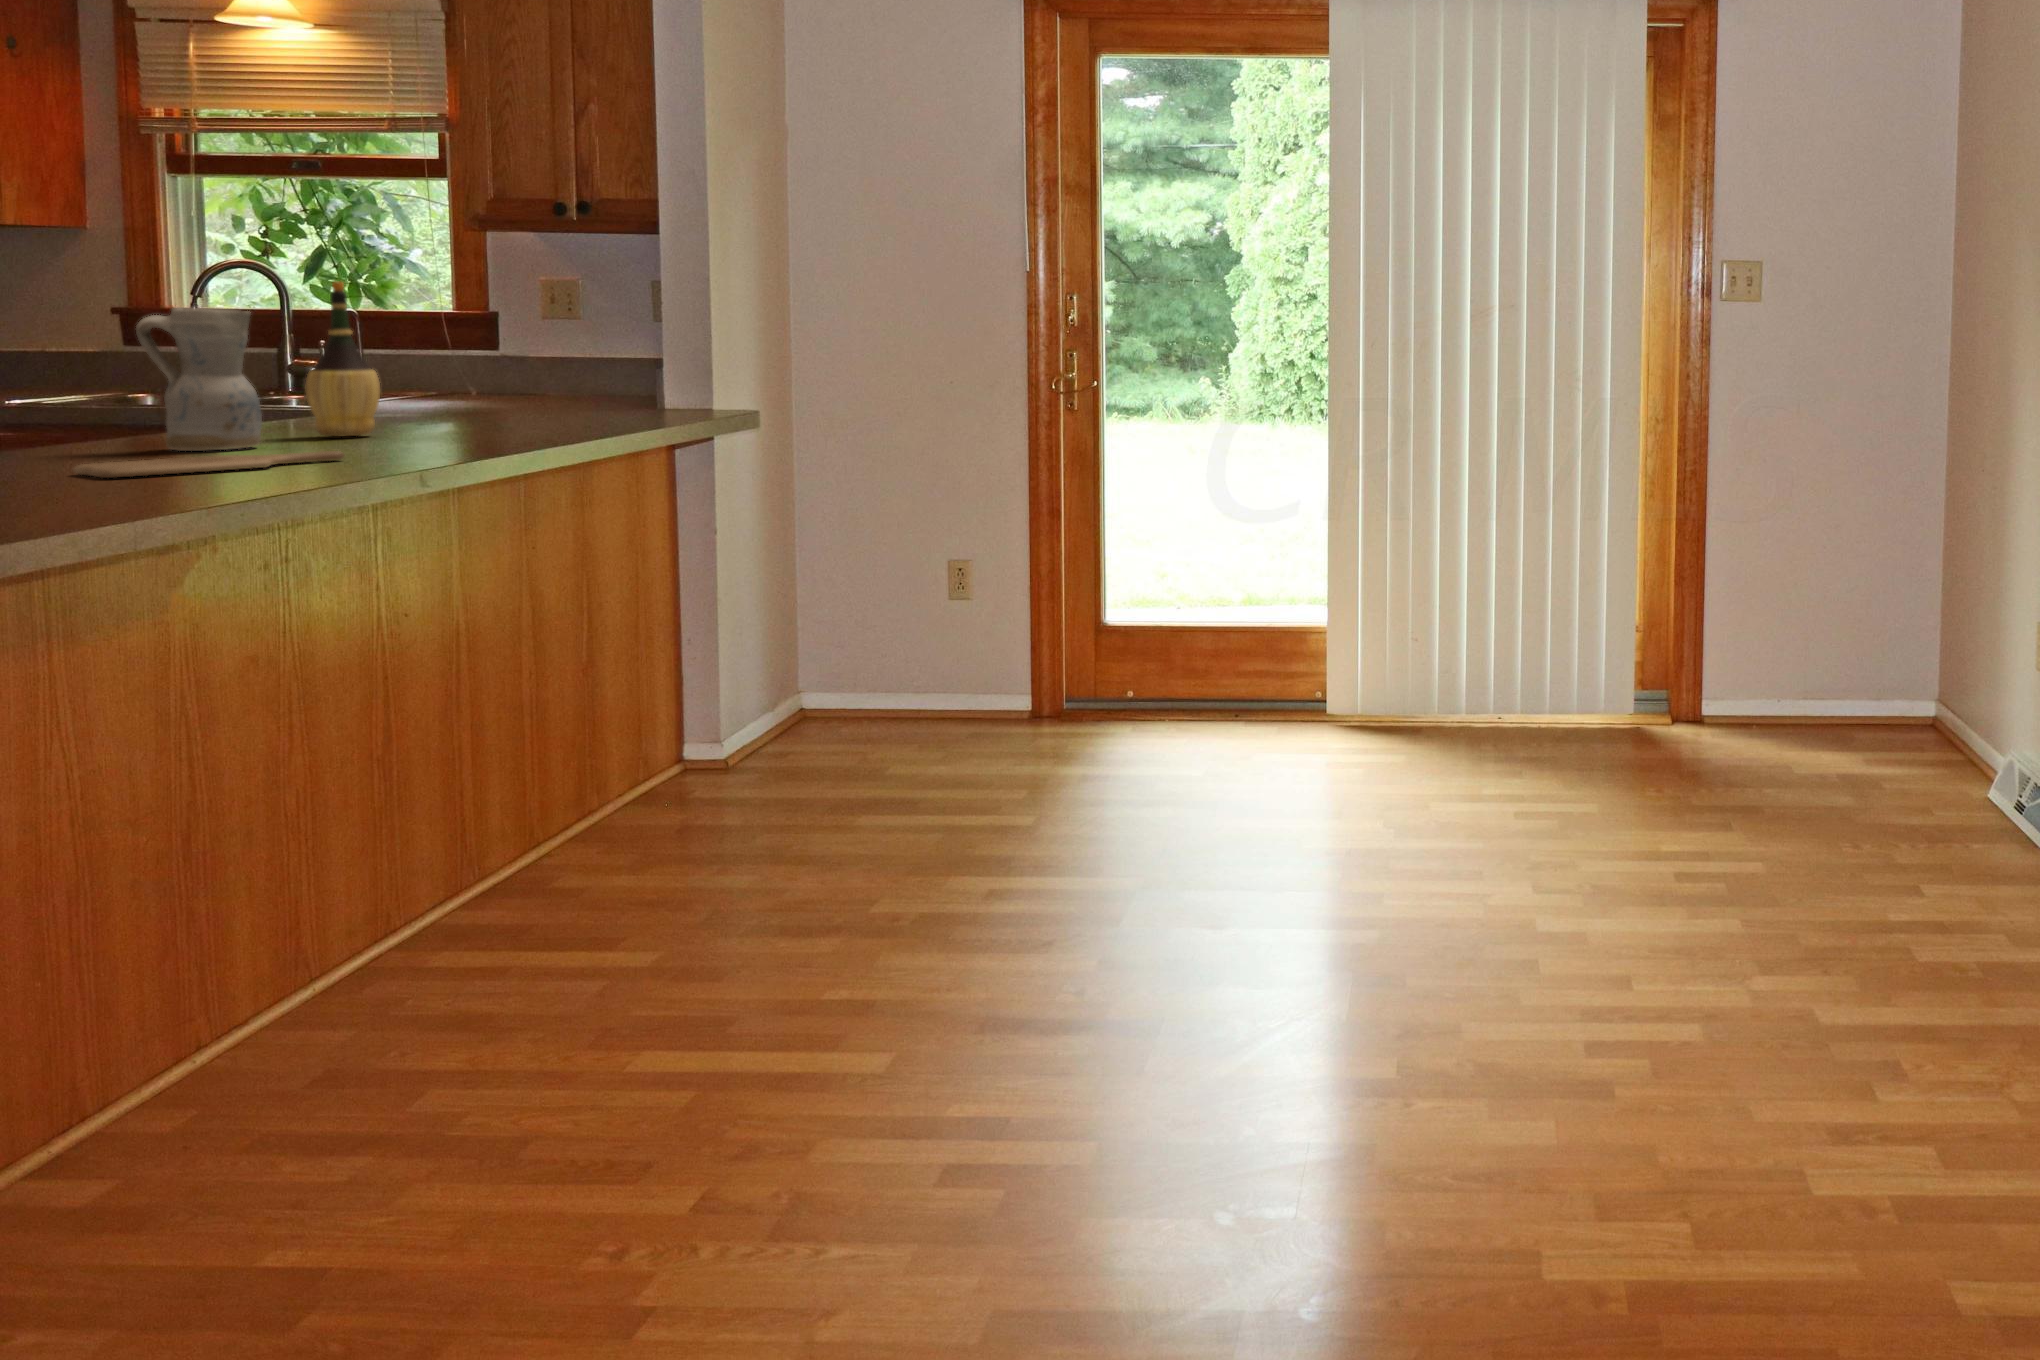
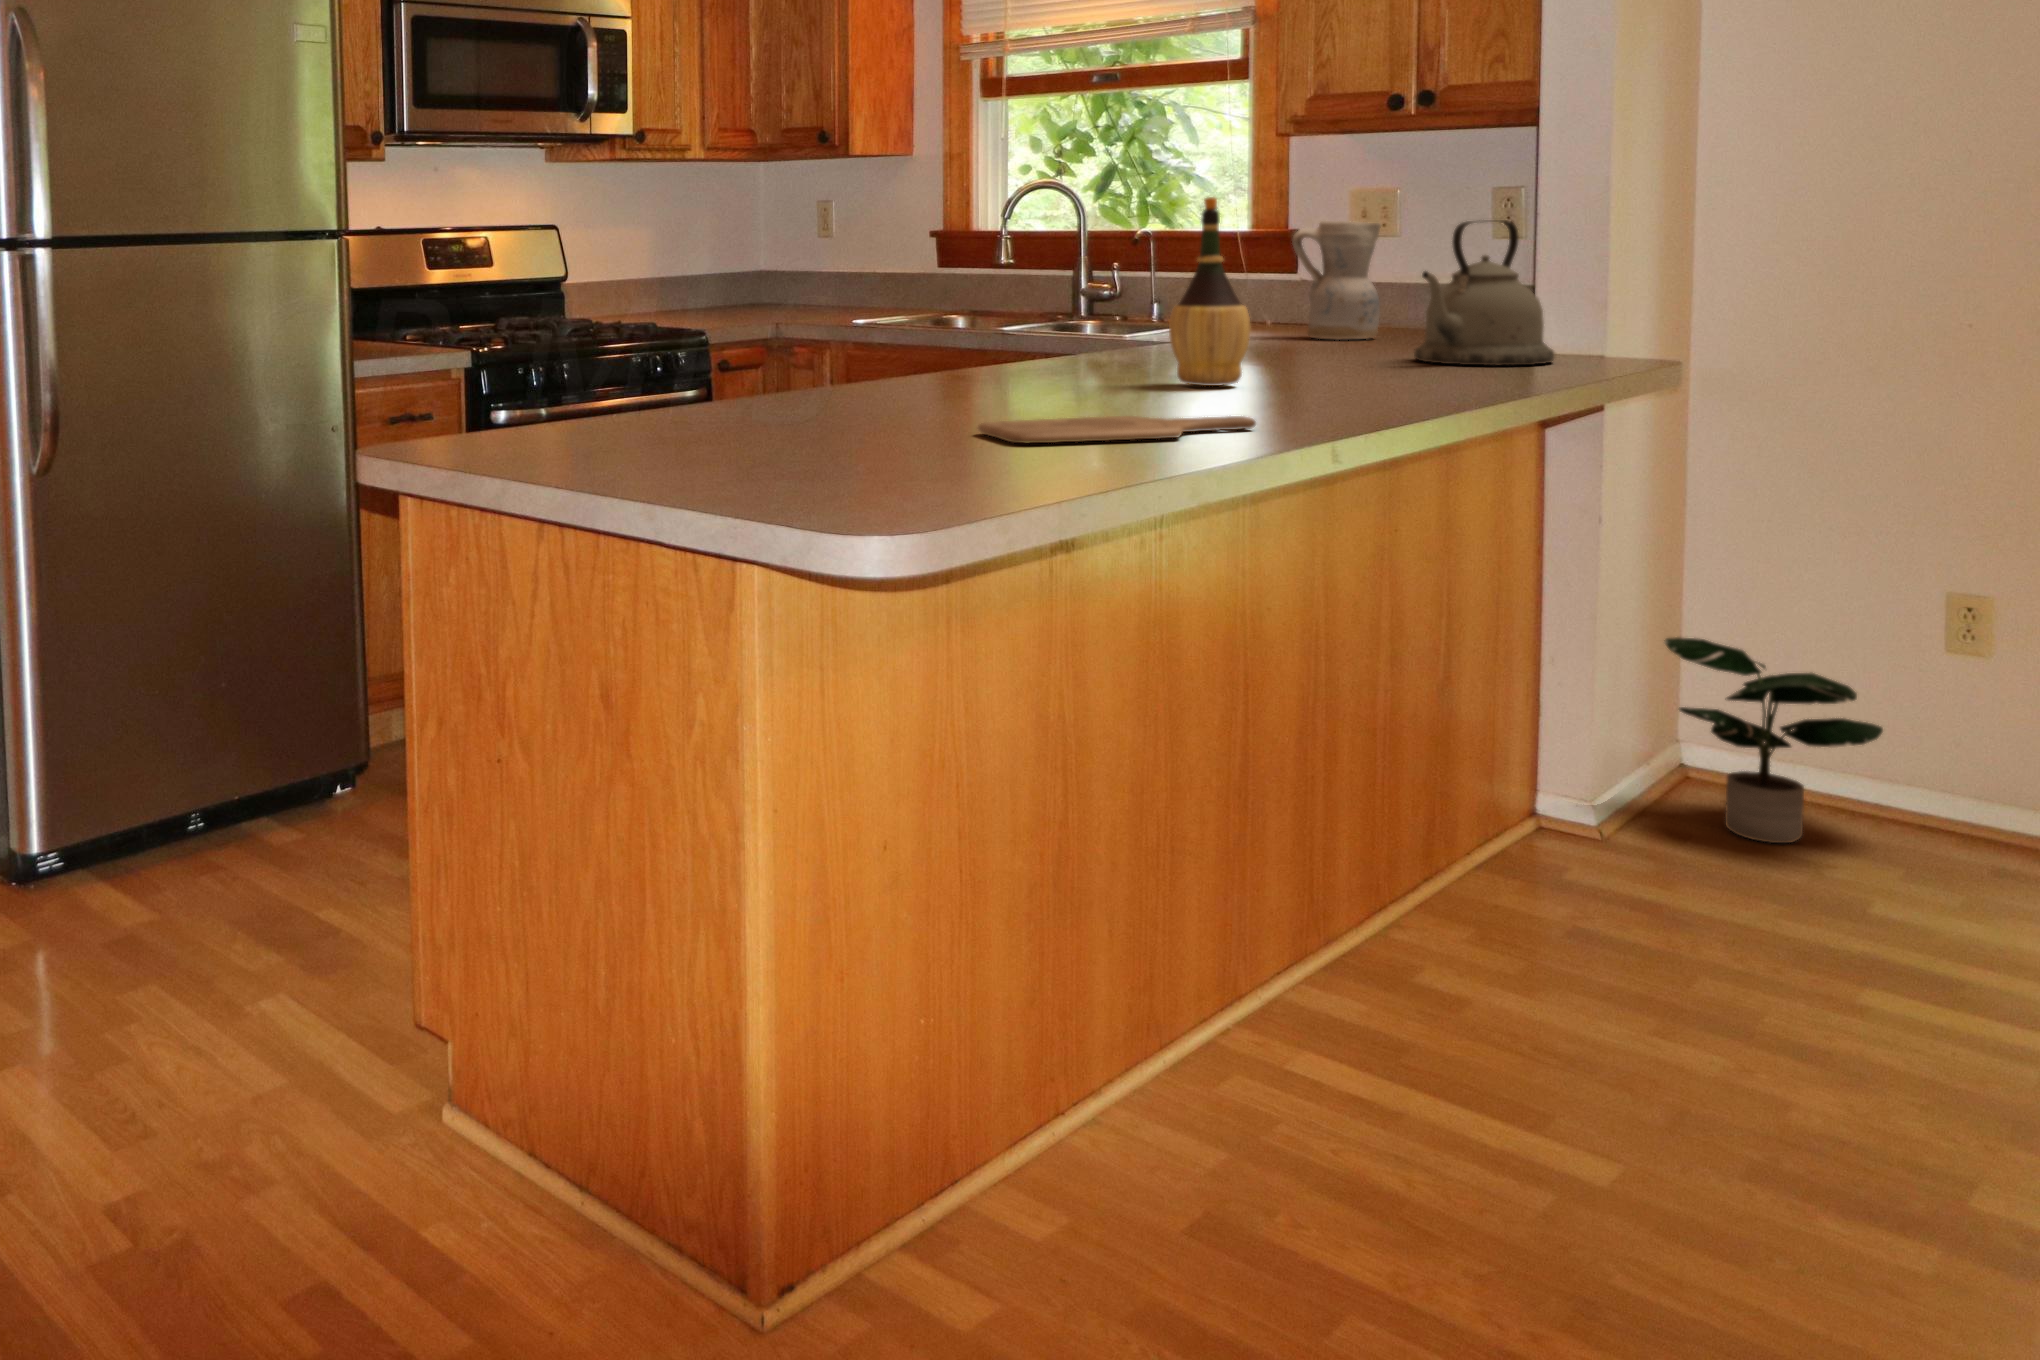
ceramic pitcher: present [136,307,262,451] -> present [1292,221,1381,340]
kettle: none [547,307,660,417] -> present [1414,220,1554,365]
potted plant: none [767,611,905,747] -> present [1664,637,1883,843]

